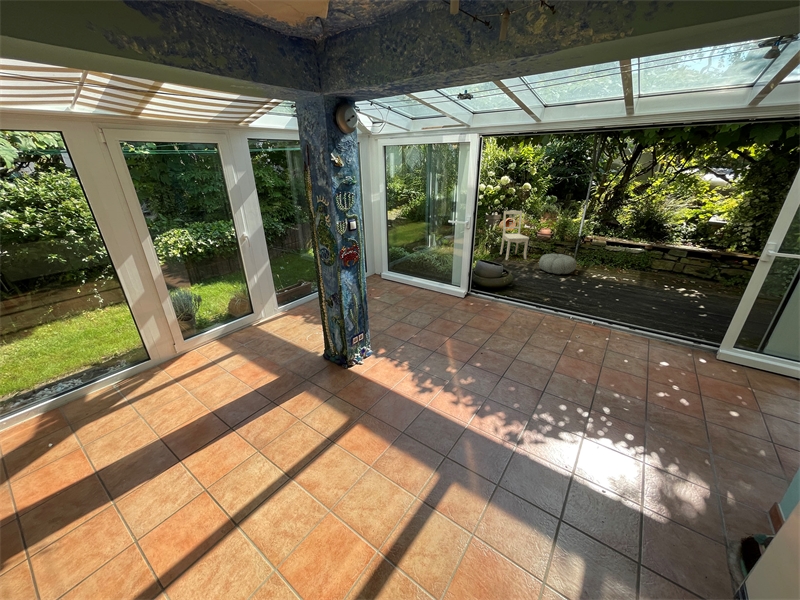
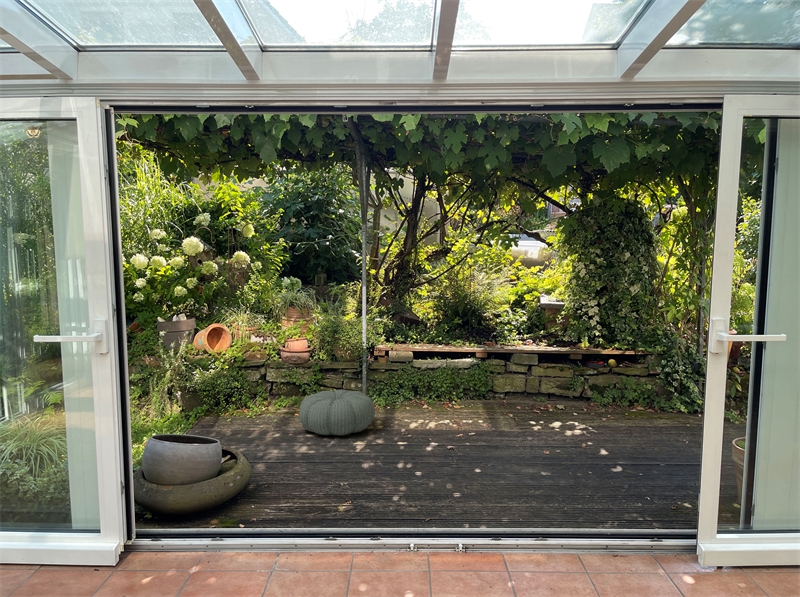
dining chair: present [500,210,529,260] -> none [200,307,269,422]

